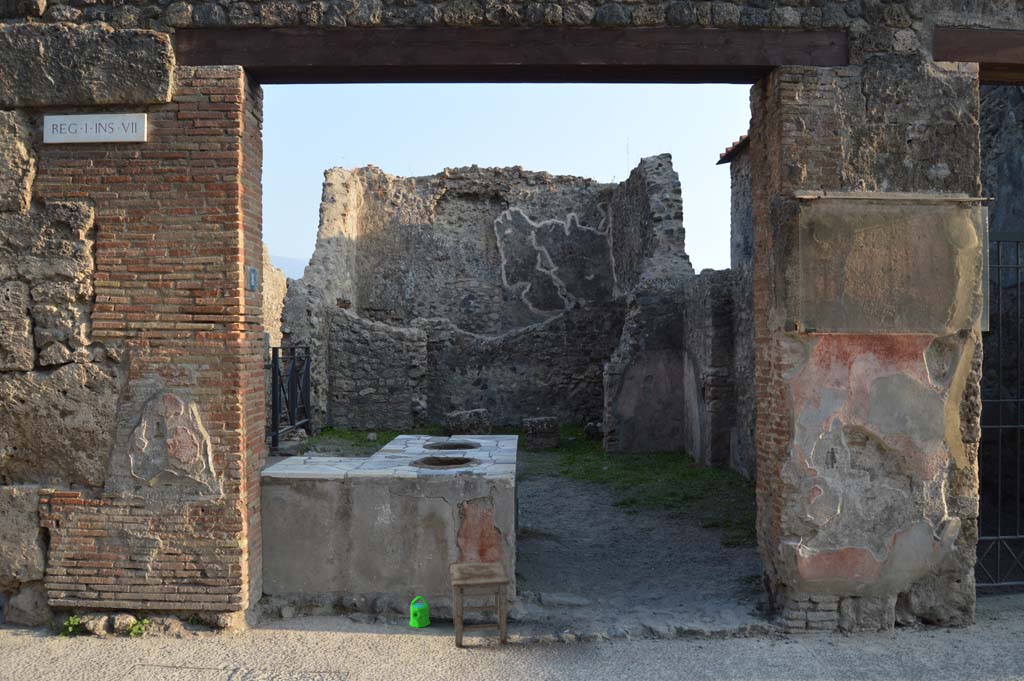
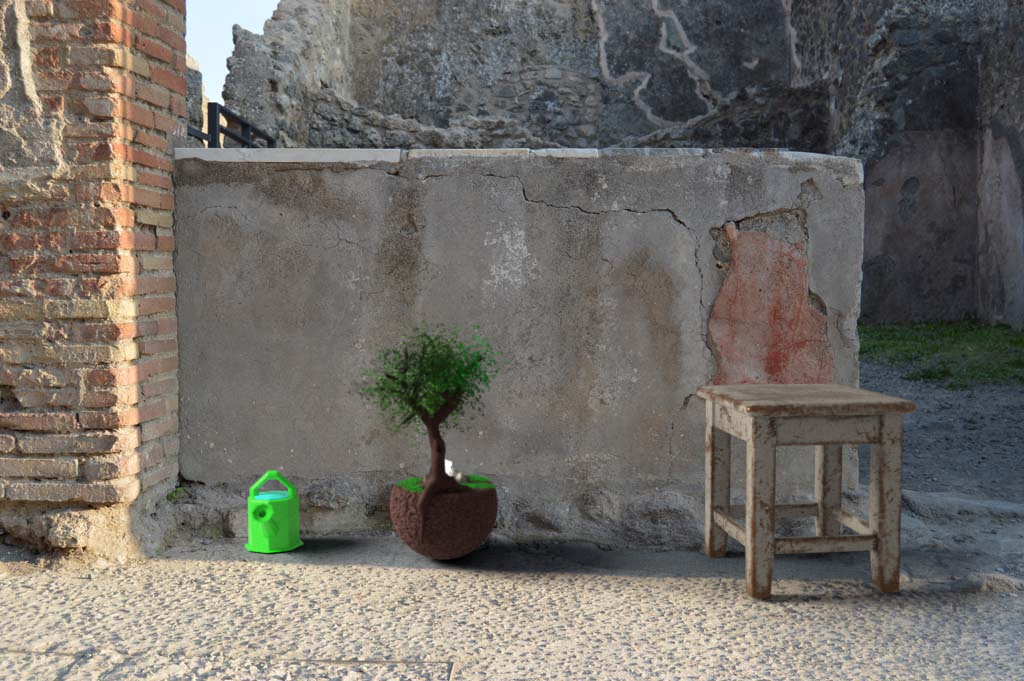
potted tree: none [326,543,379,629] -> present [358,308,508,560]
watering can: present [409,596,430,628] -> present [245,471,304,553]

